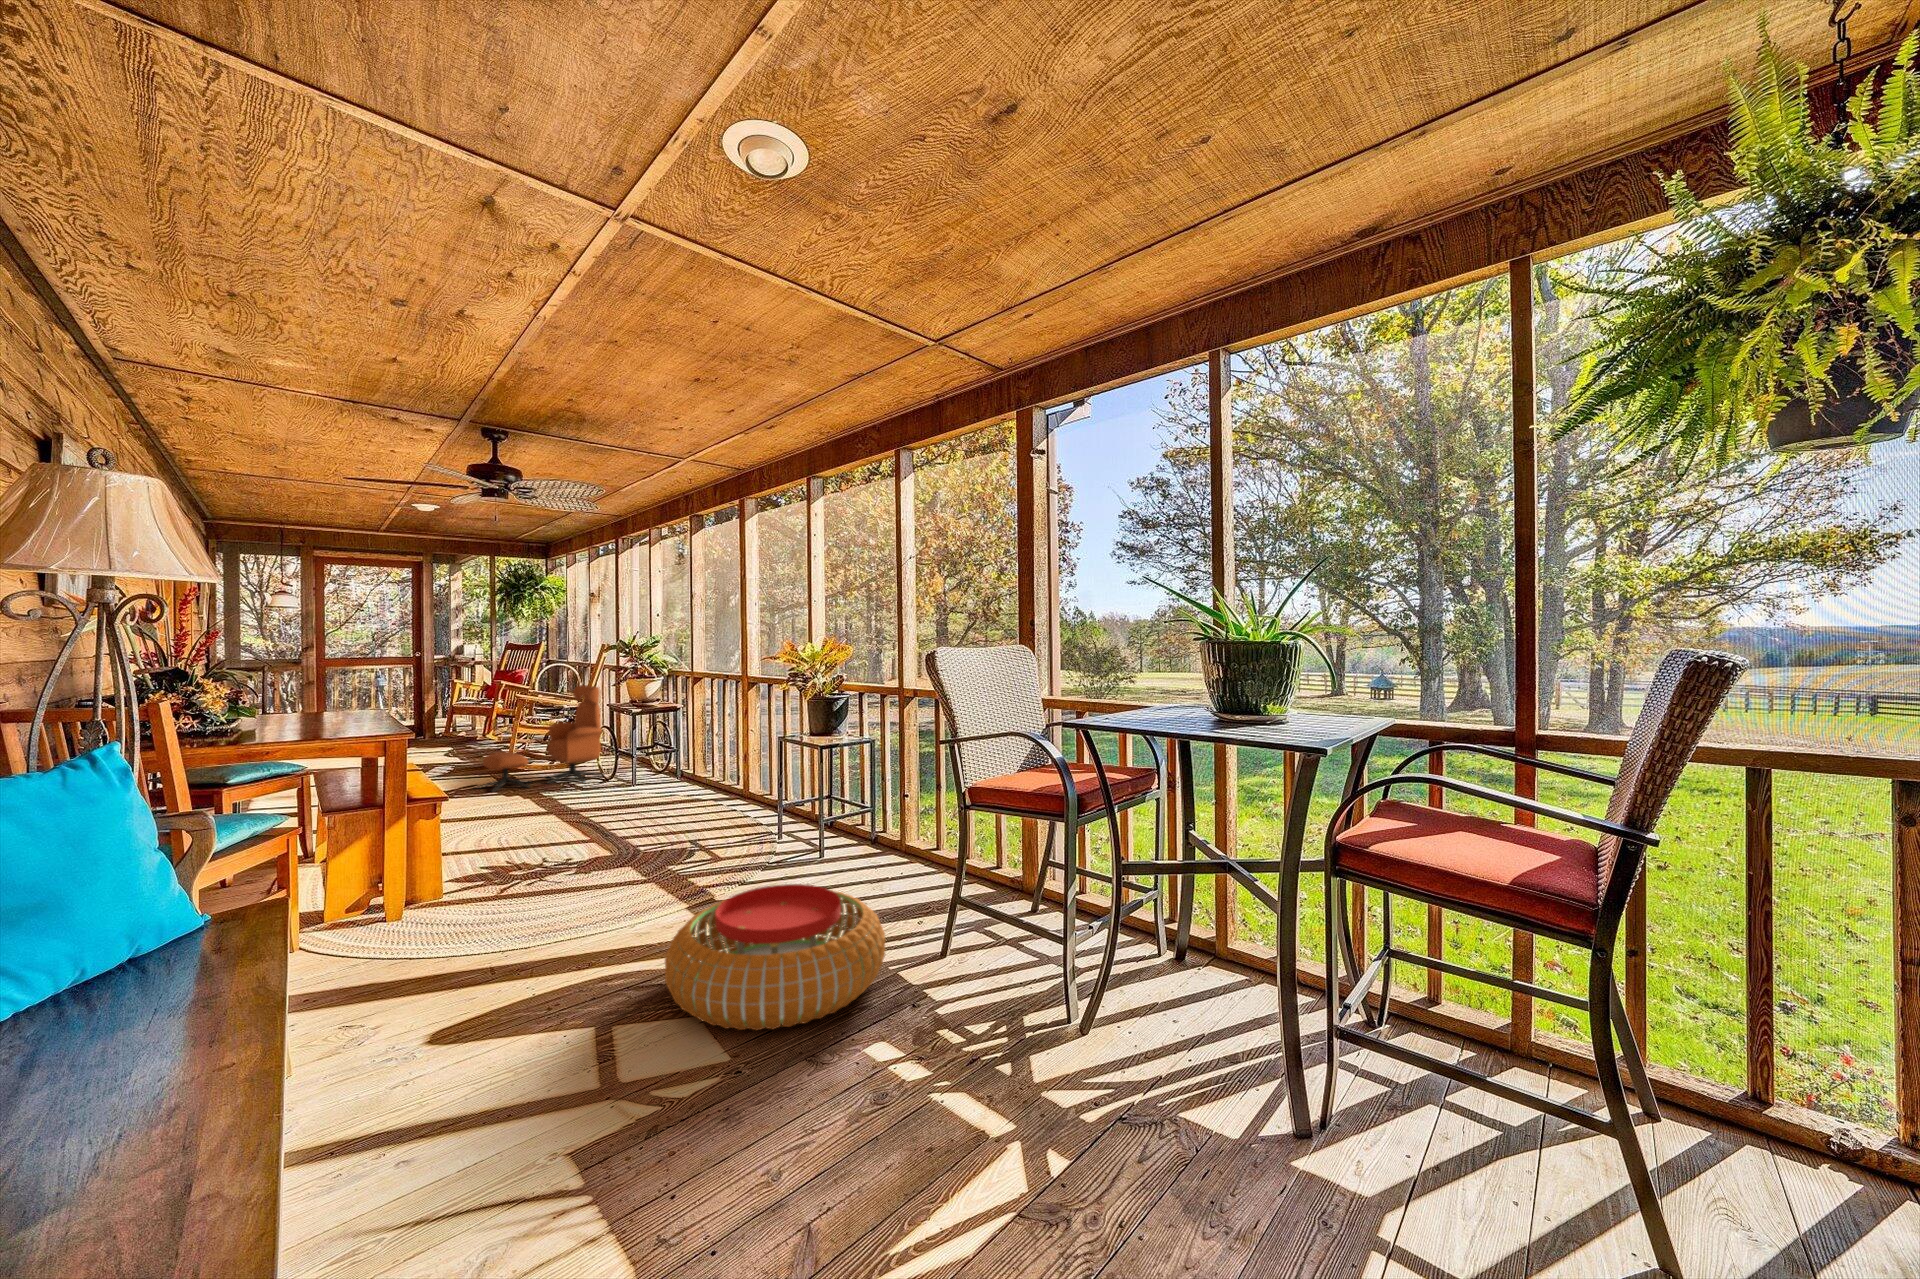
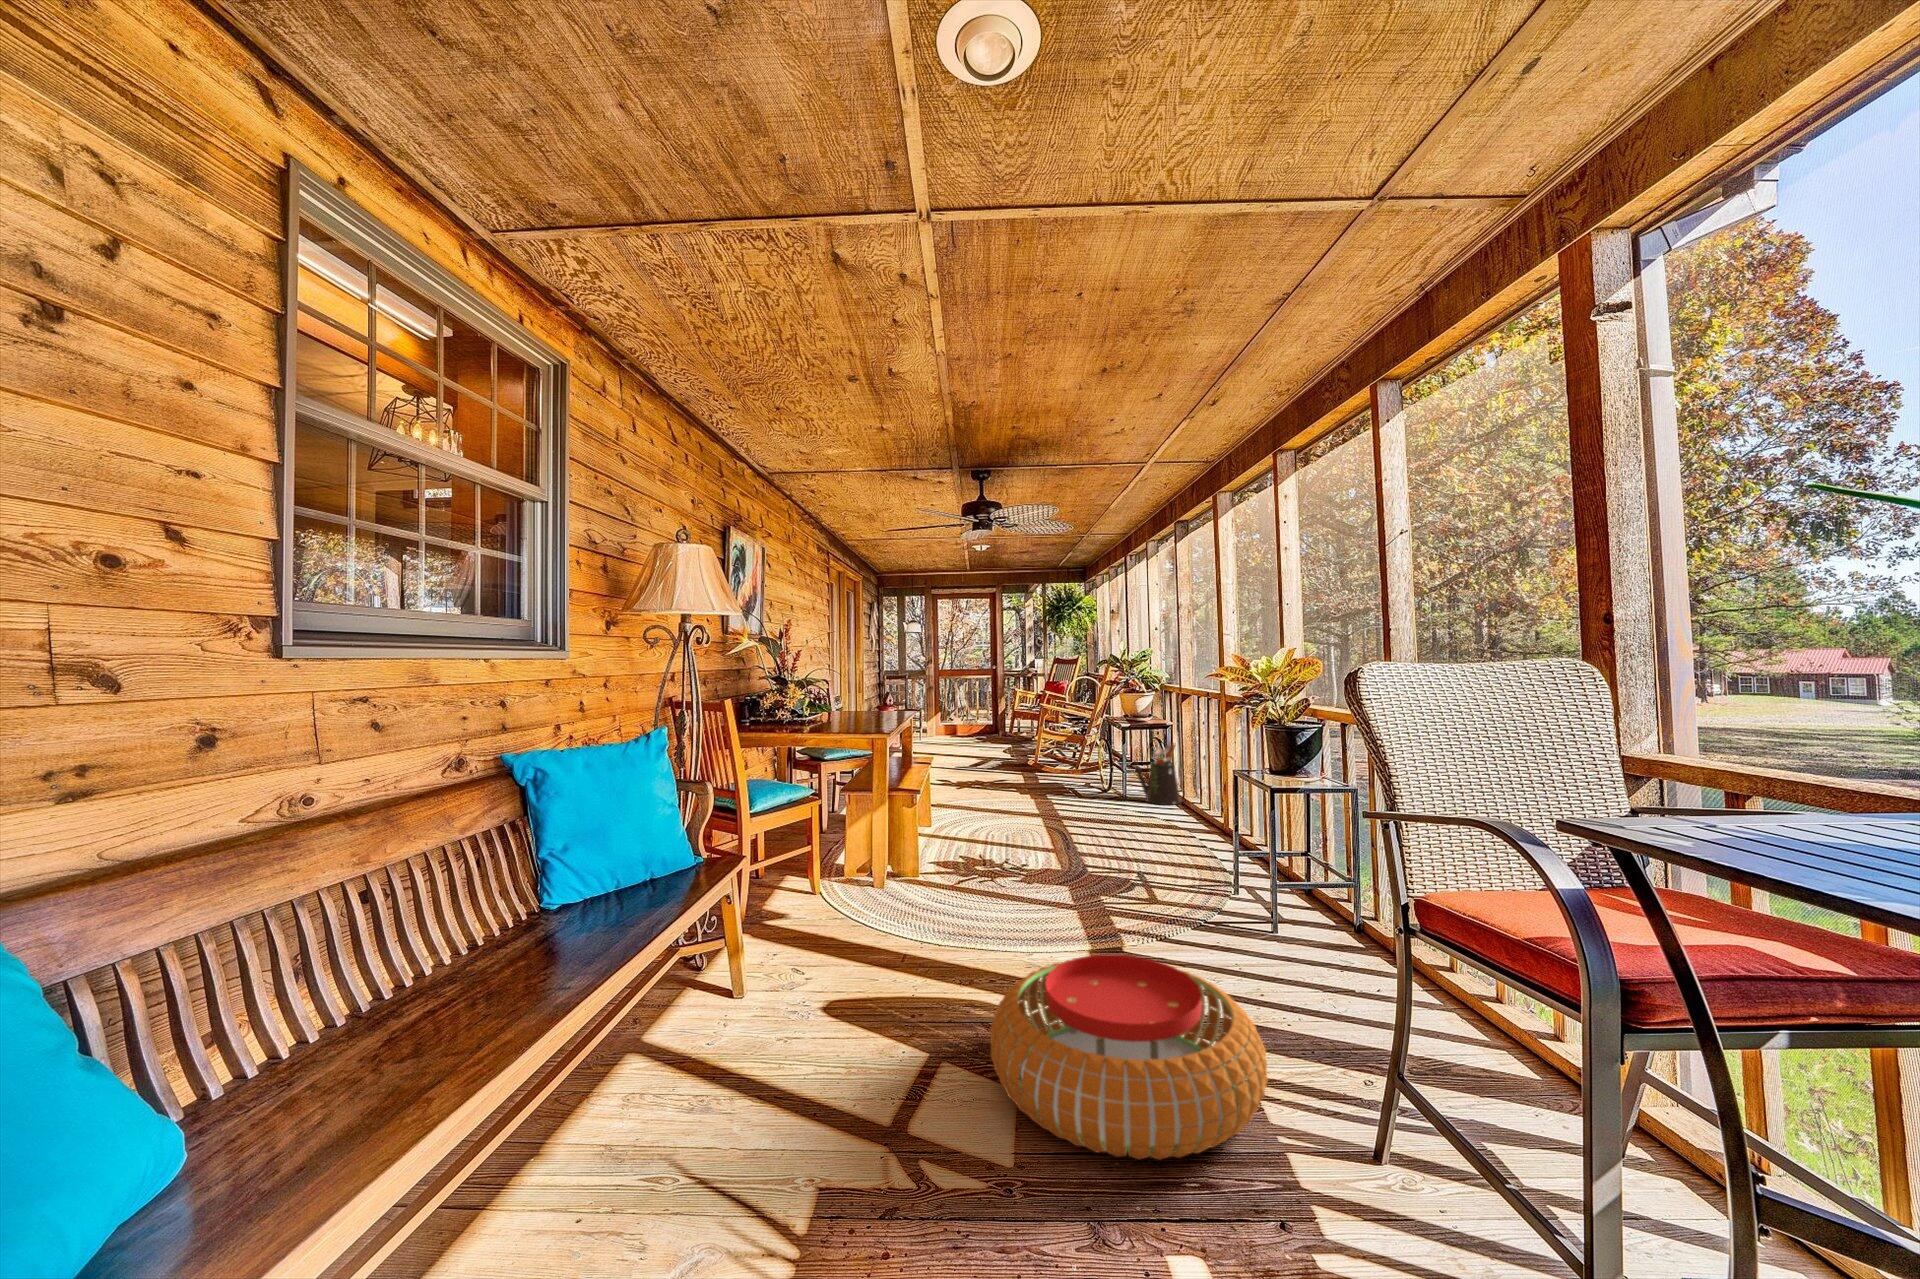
lounge chair: present [474,685,604,792] -> none [998,698,1105,793]
watering can: none [642,724,696,783] -> present [1134,743,1181,805]

